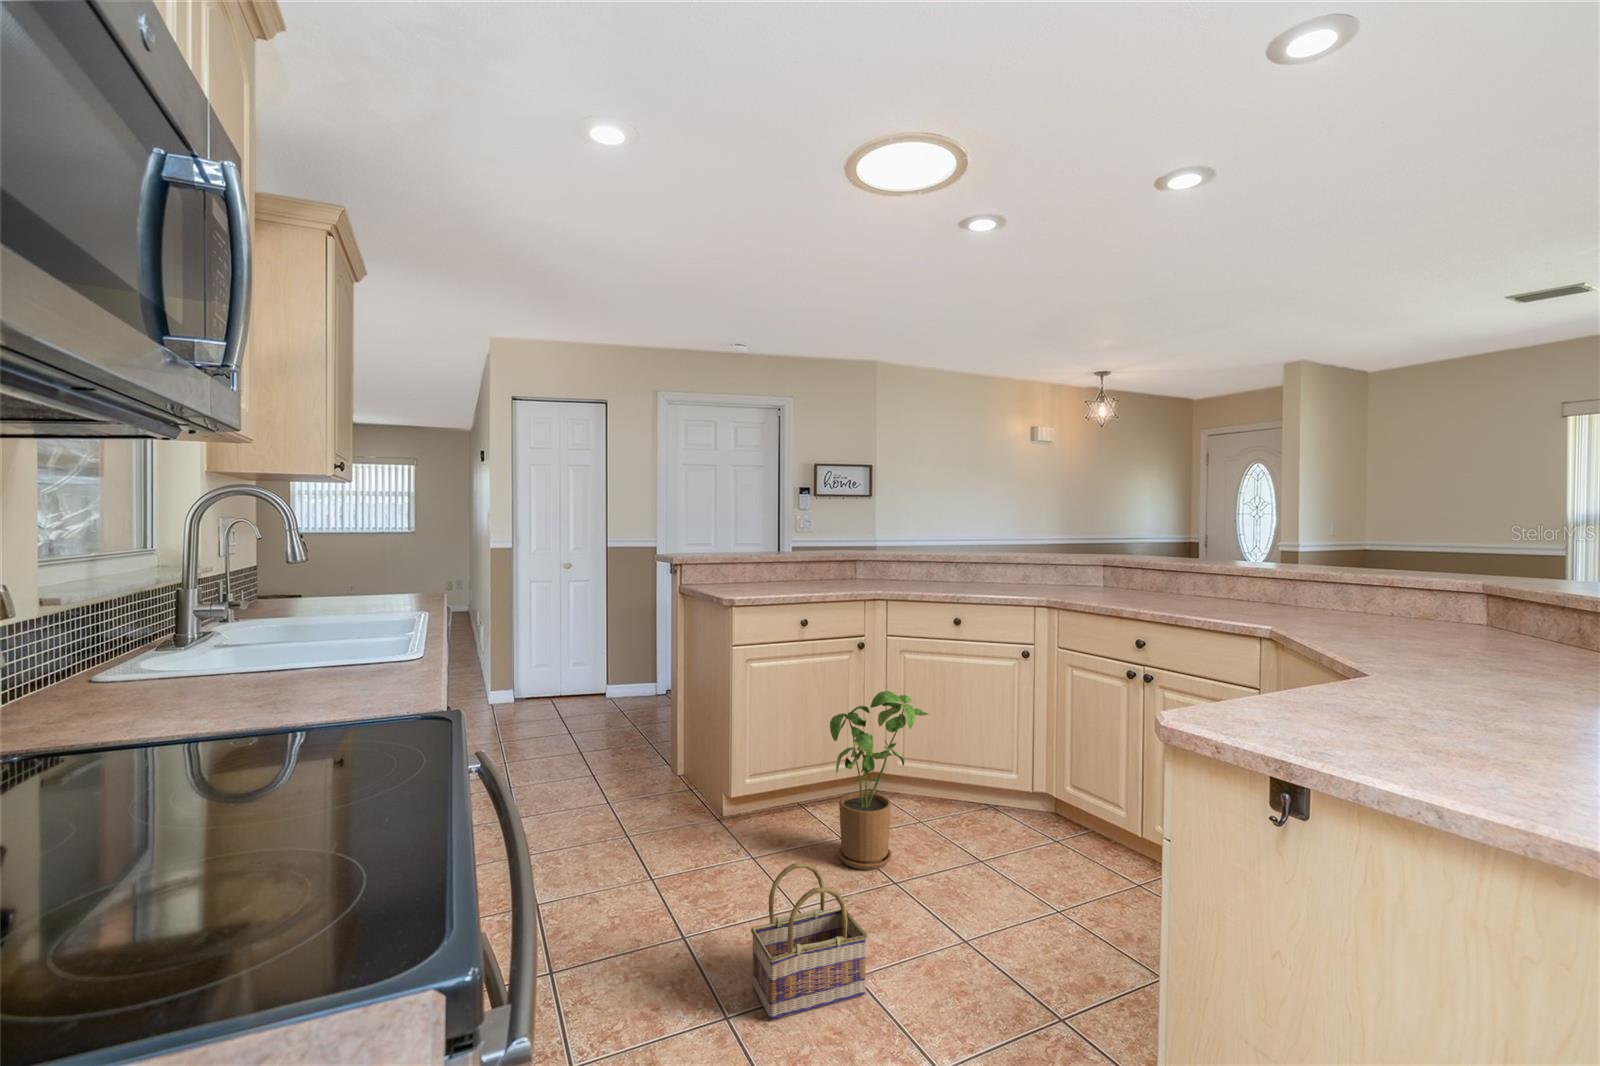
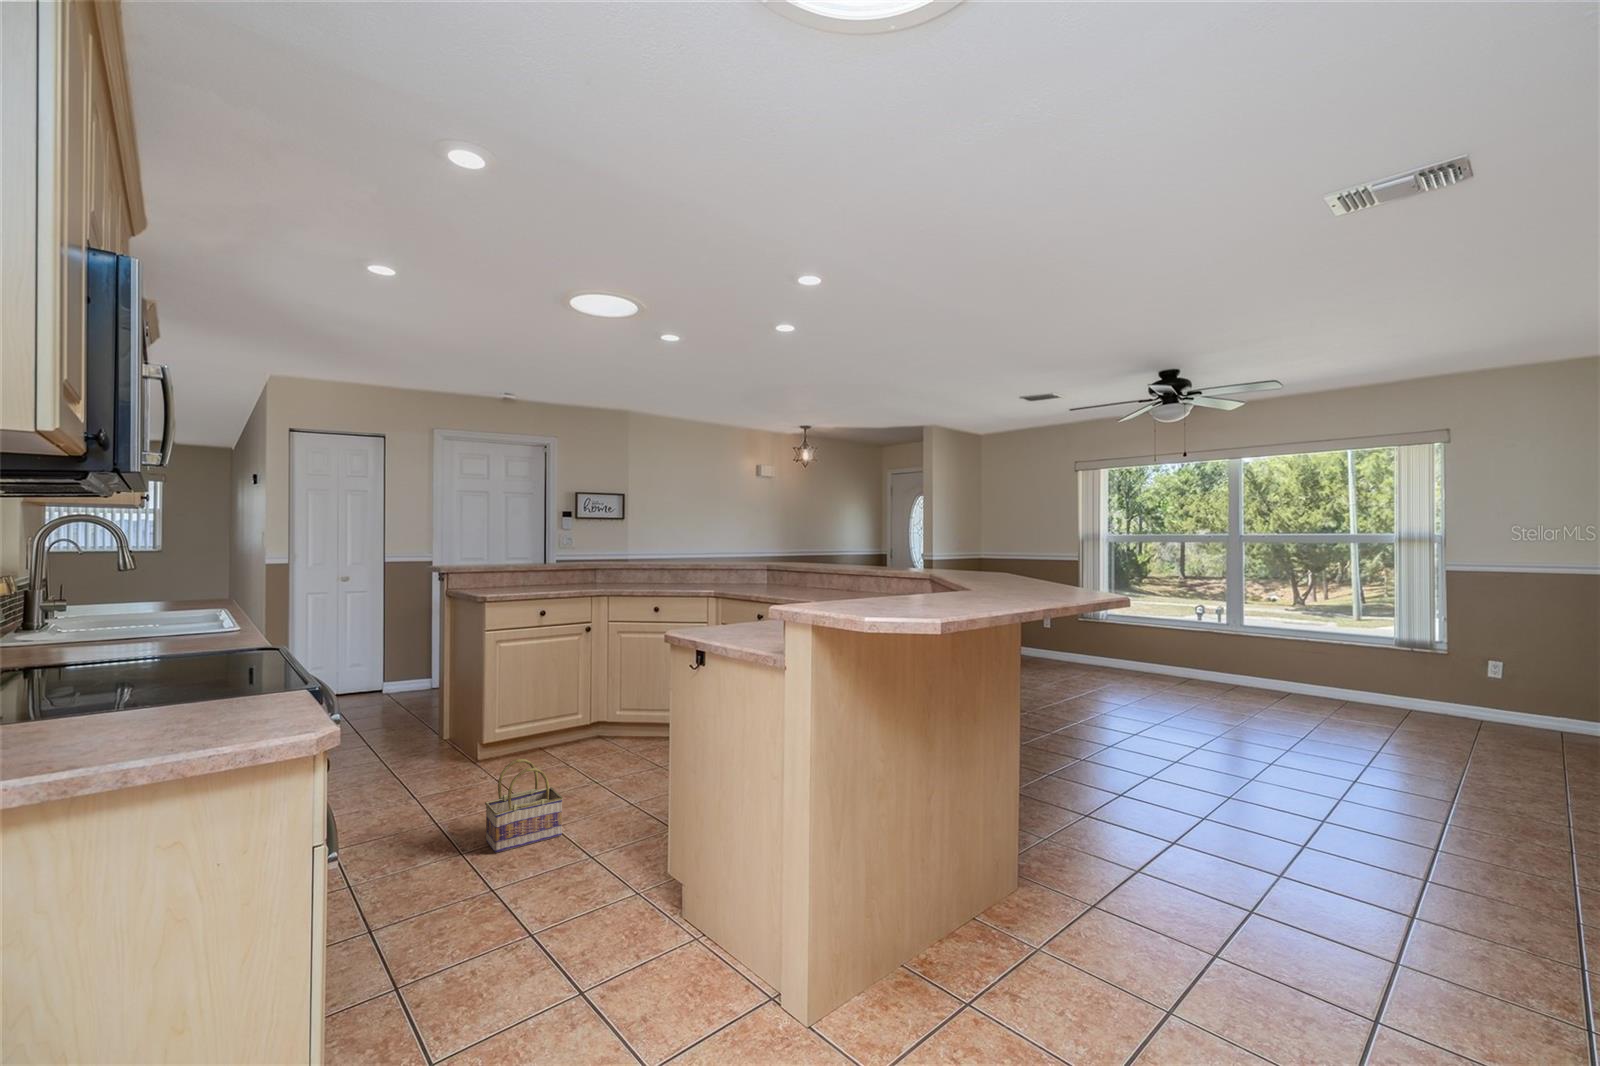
house plant: present [830,691,928,870] -> none [558,656,628,779]

